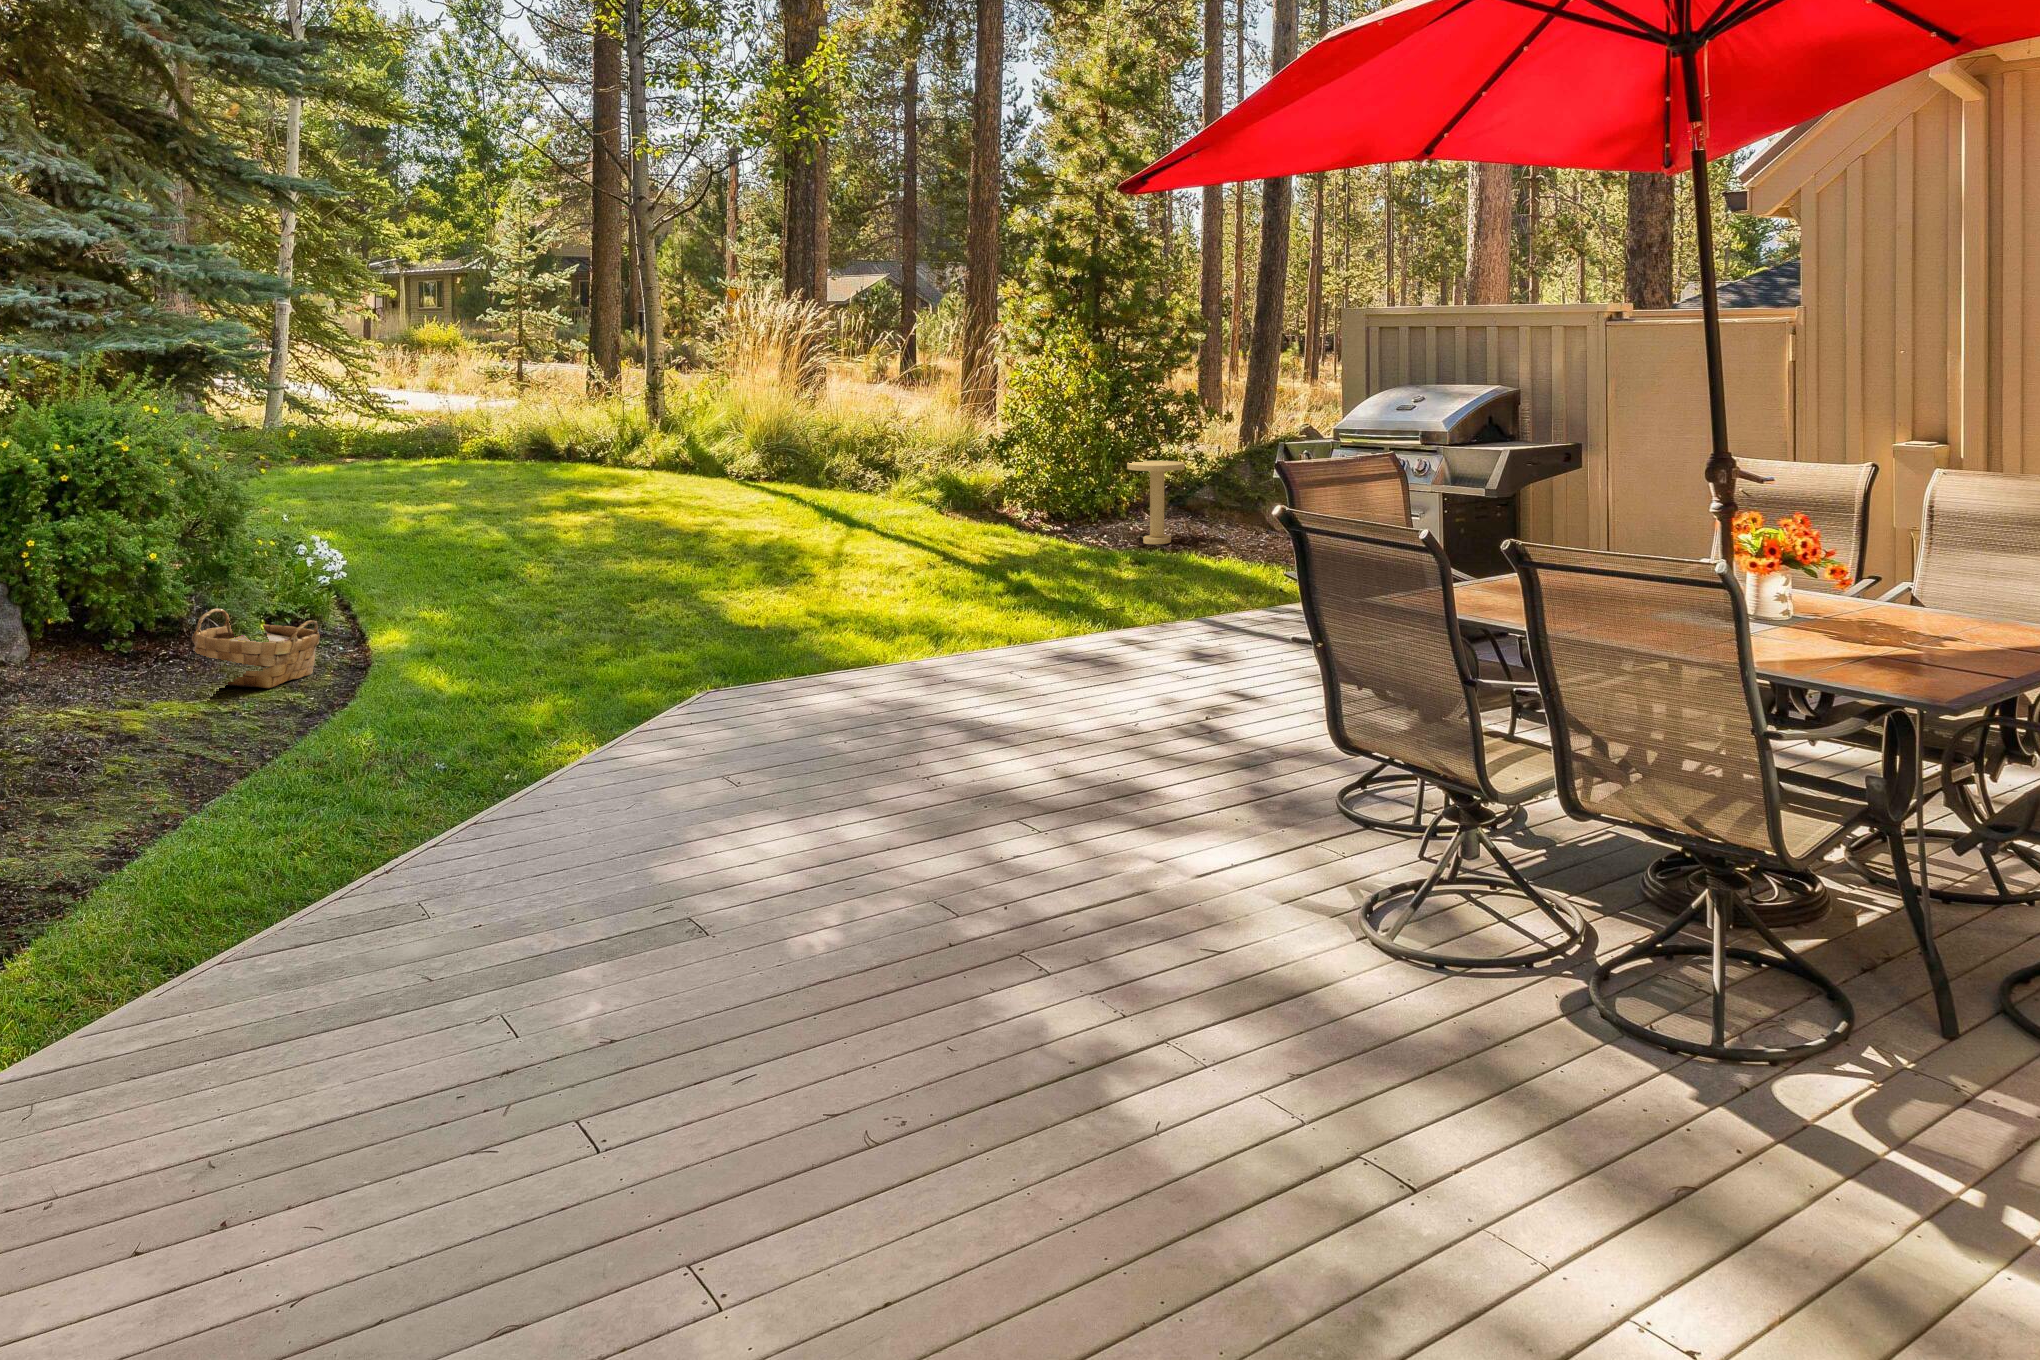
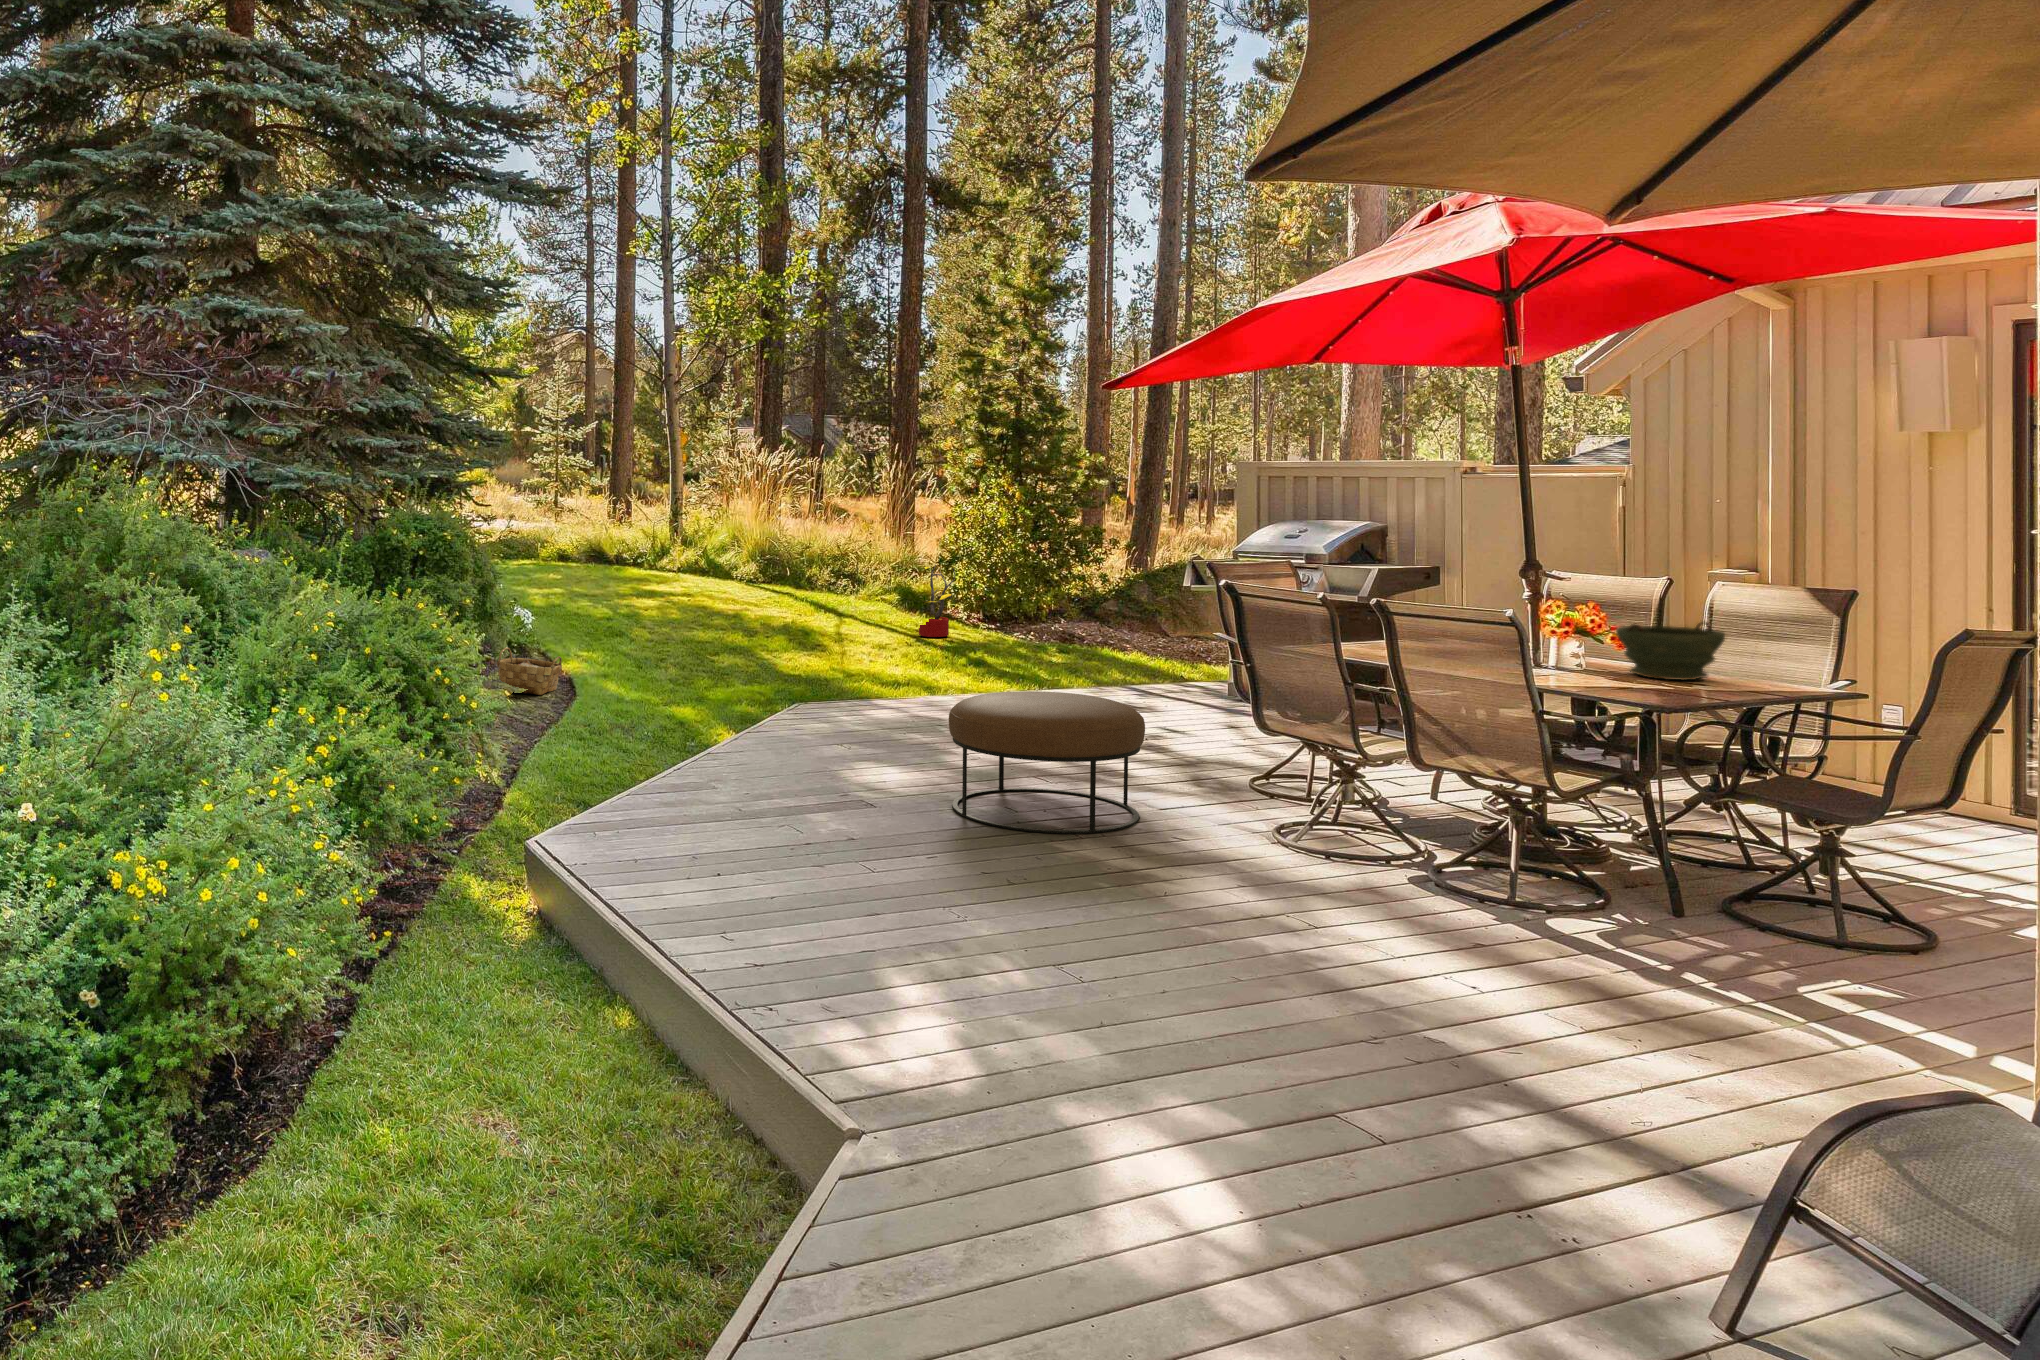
decorative plant: none [963,447,1009,546] -> present [919,565,956,637]
side table: present [1127,461,1185,544] -> none [1046,577,1092,640]
bowl: none [1838,548,1982,642] -> present [1616,622,1725,680]
ottoman: none [827,690,1160,973] -> present [949,691,1145,834]

